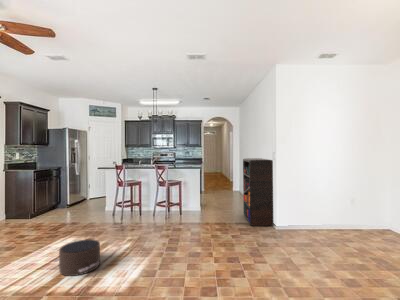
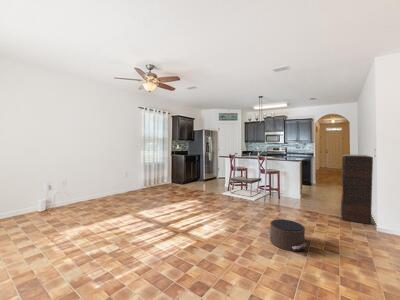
coffee table: none [108,189,168,223] -> present [222,176,269,201]
pouf: present [54,240,100,276] -> present [264,219,307,251]

